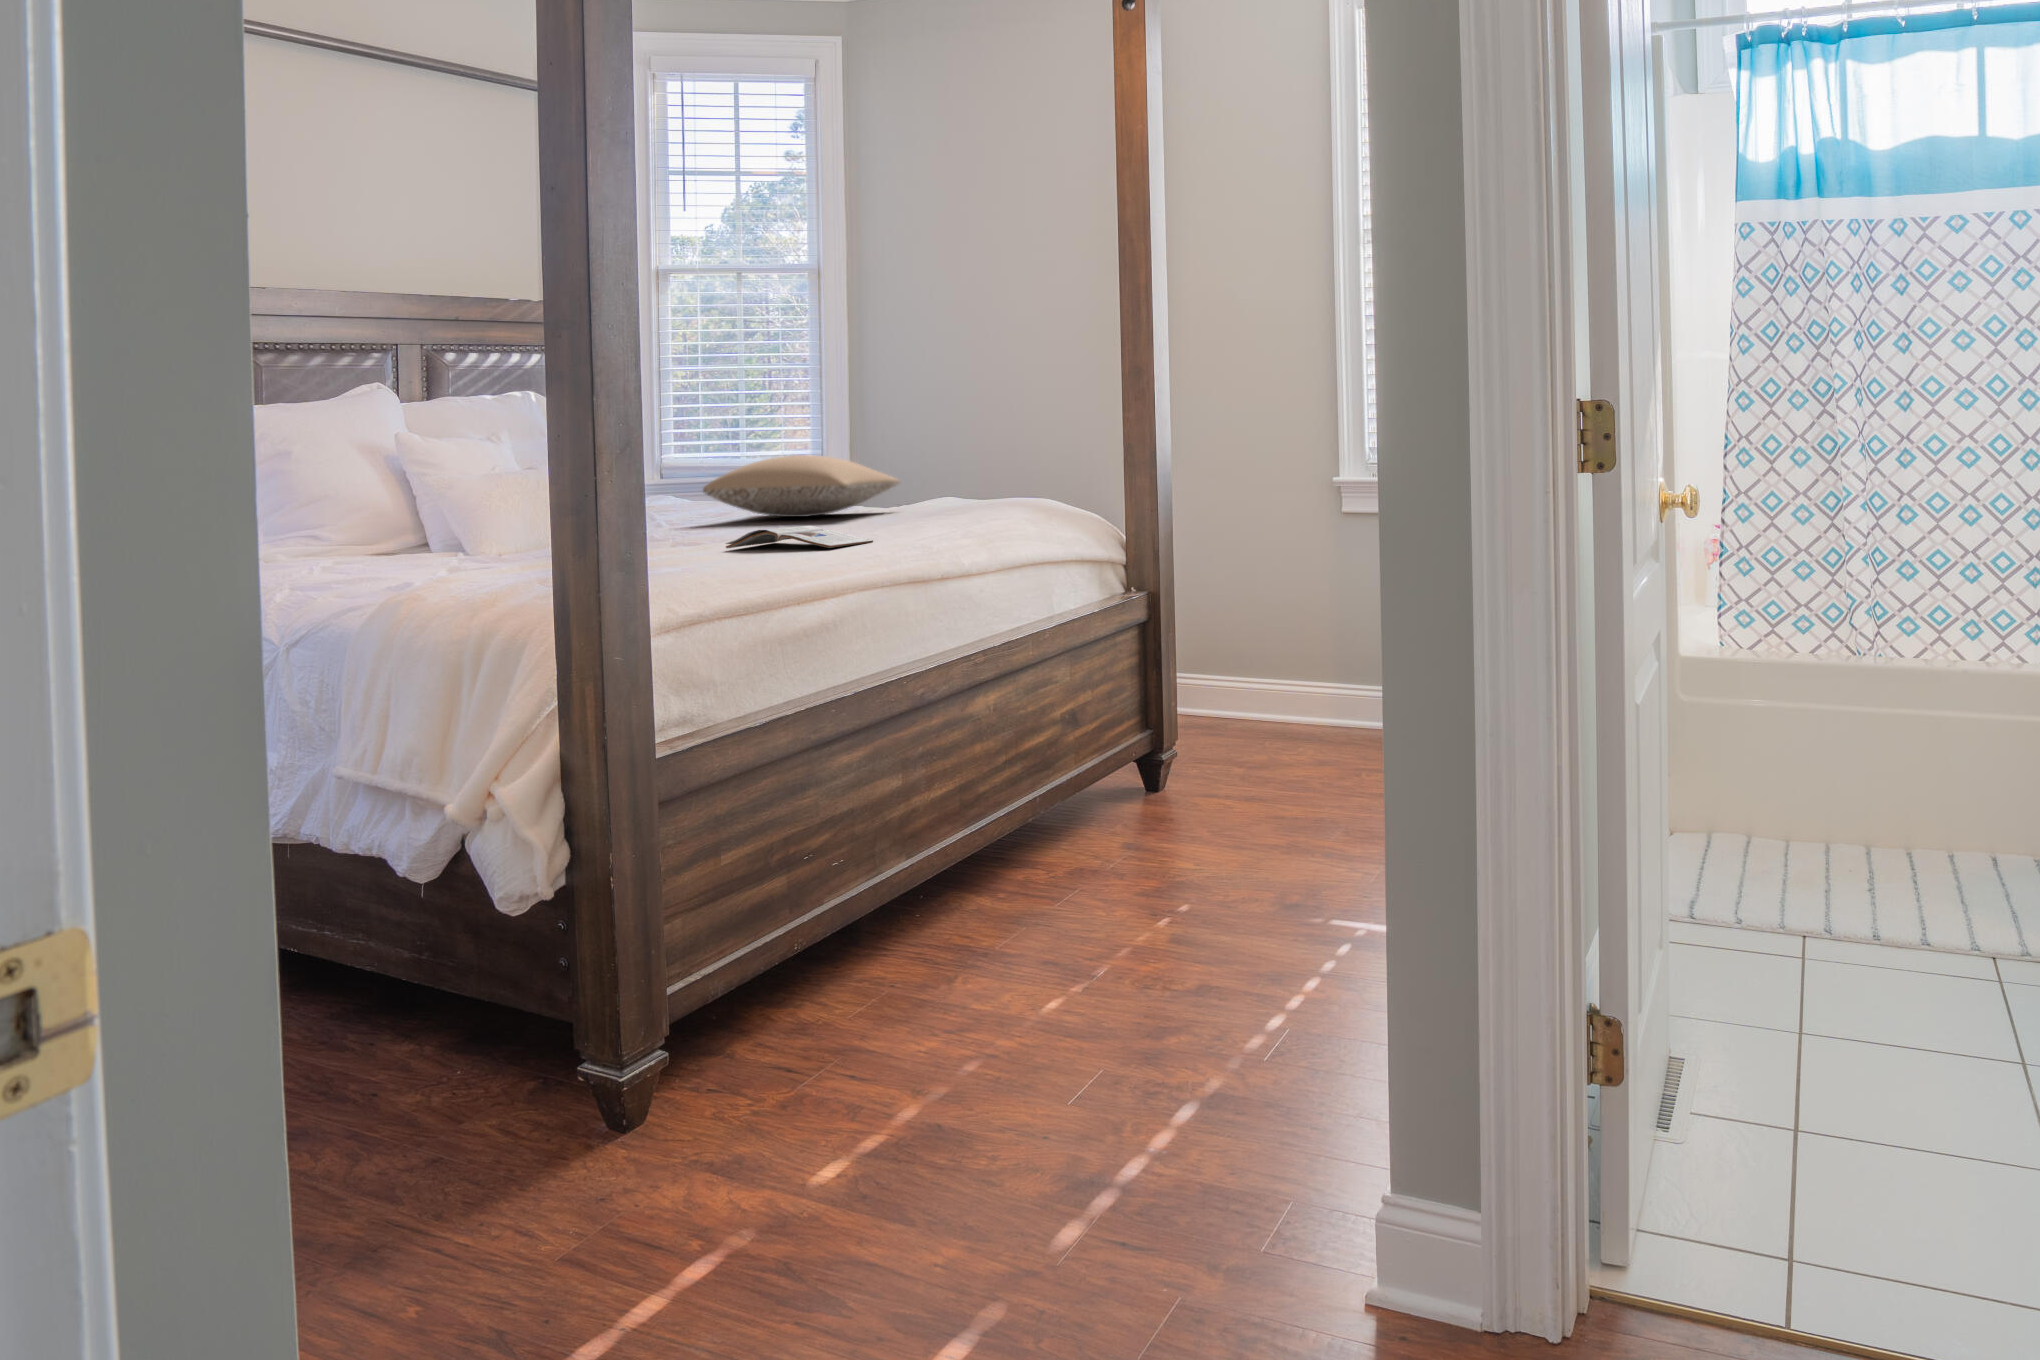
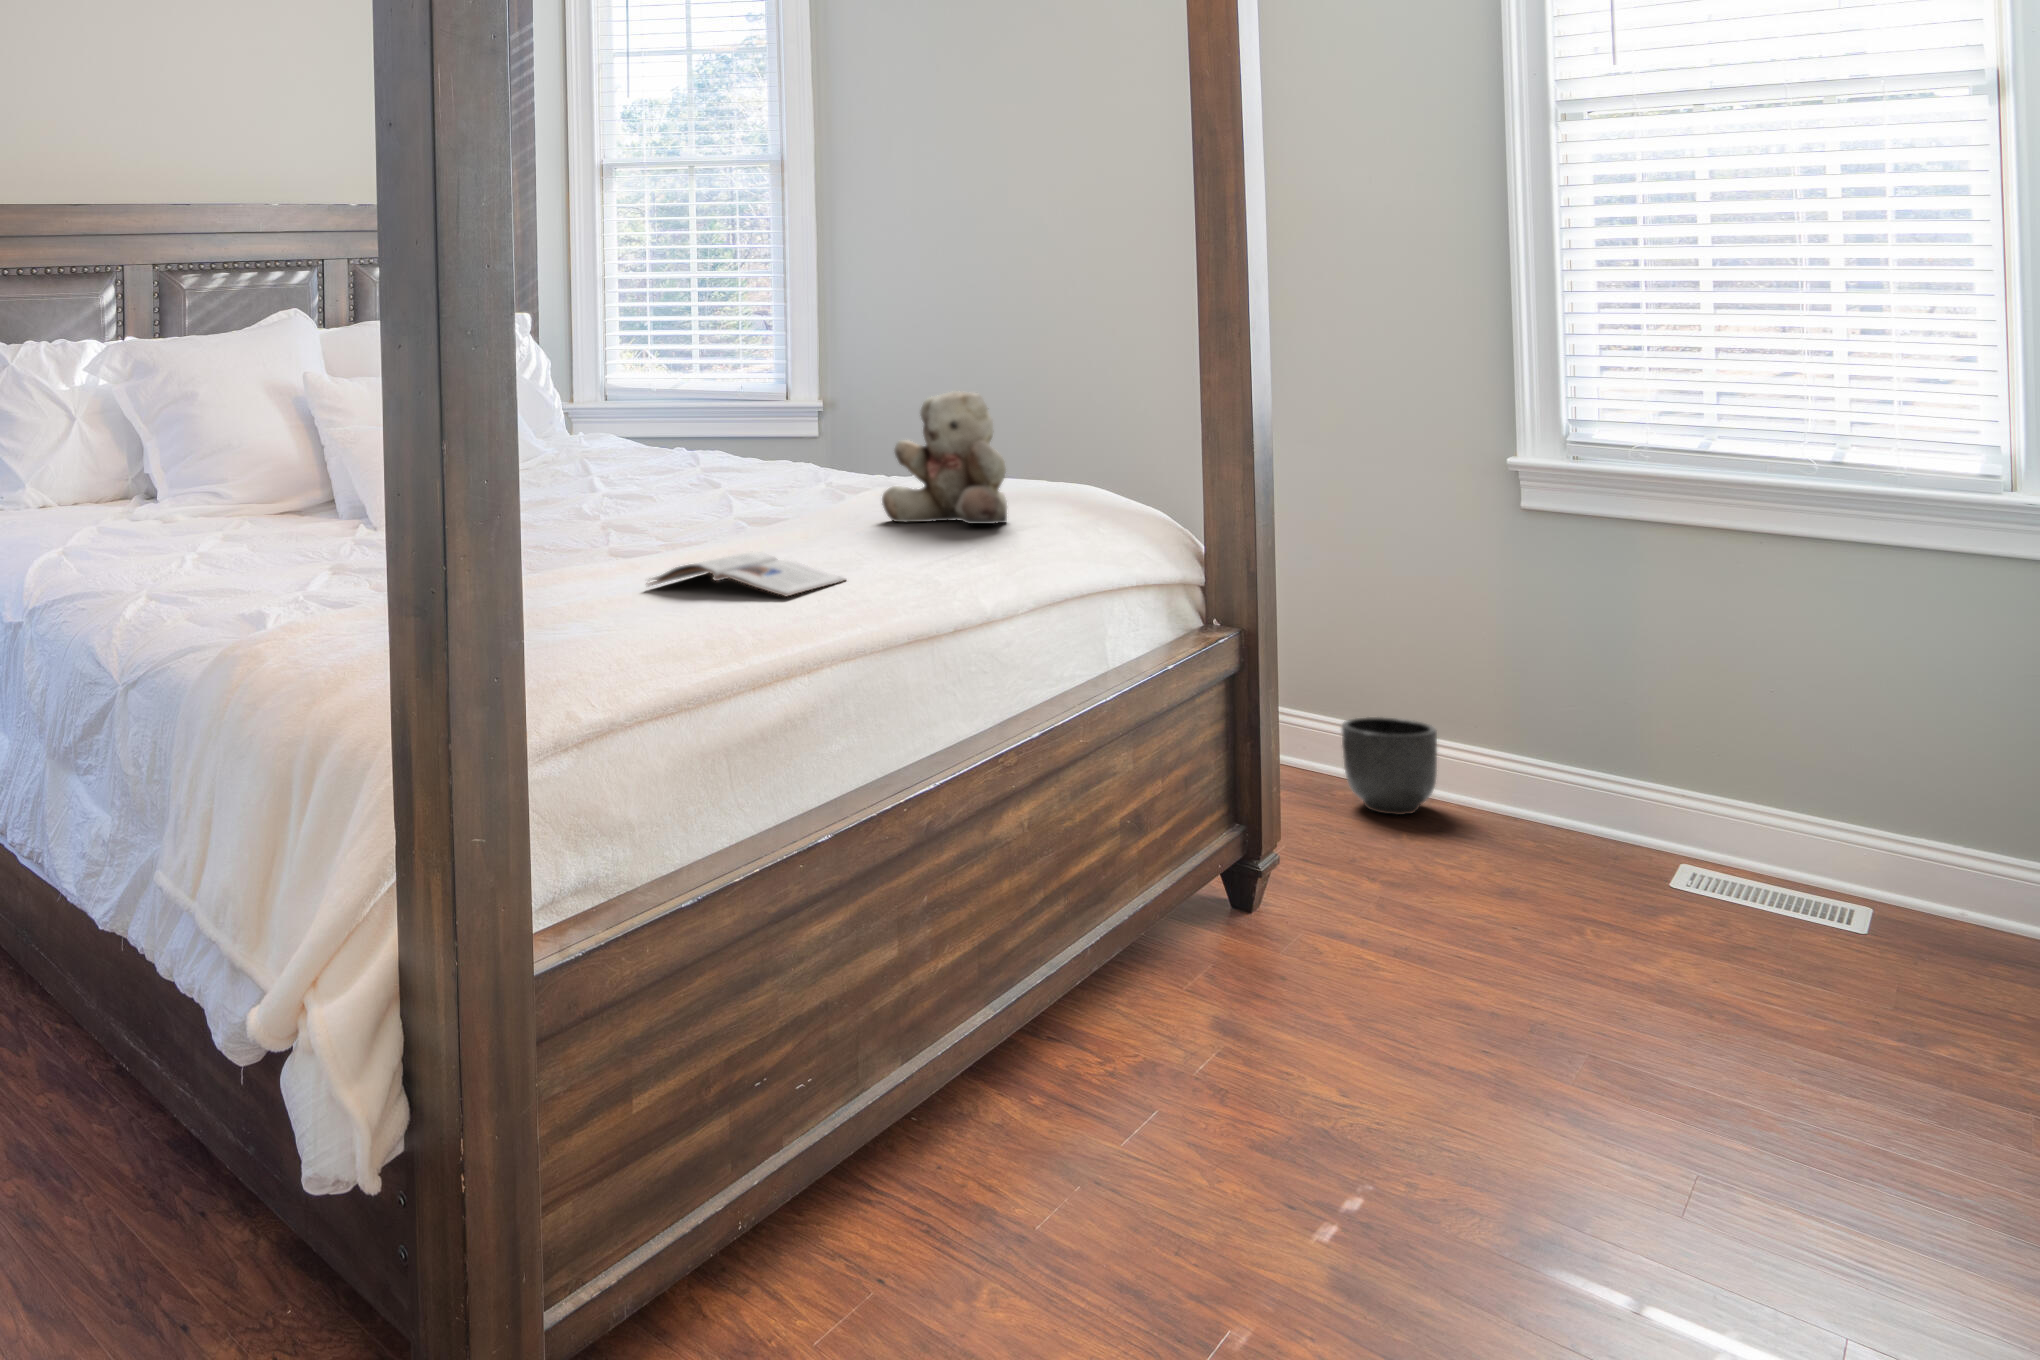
teddy bear: none [903,424,992,520] -> present [882,391,1007,524]
pillow: present [703,455,900,517] -> none [623,425,875,504]
planter: none [1228,669,1287,732] -> present [1341,717,1437,815]

